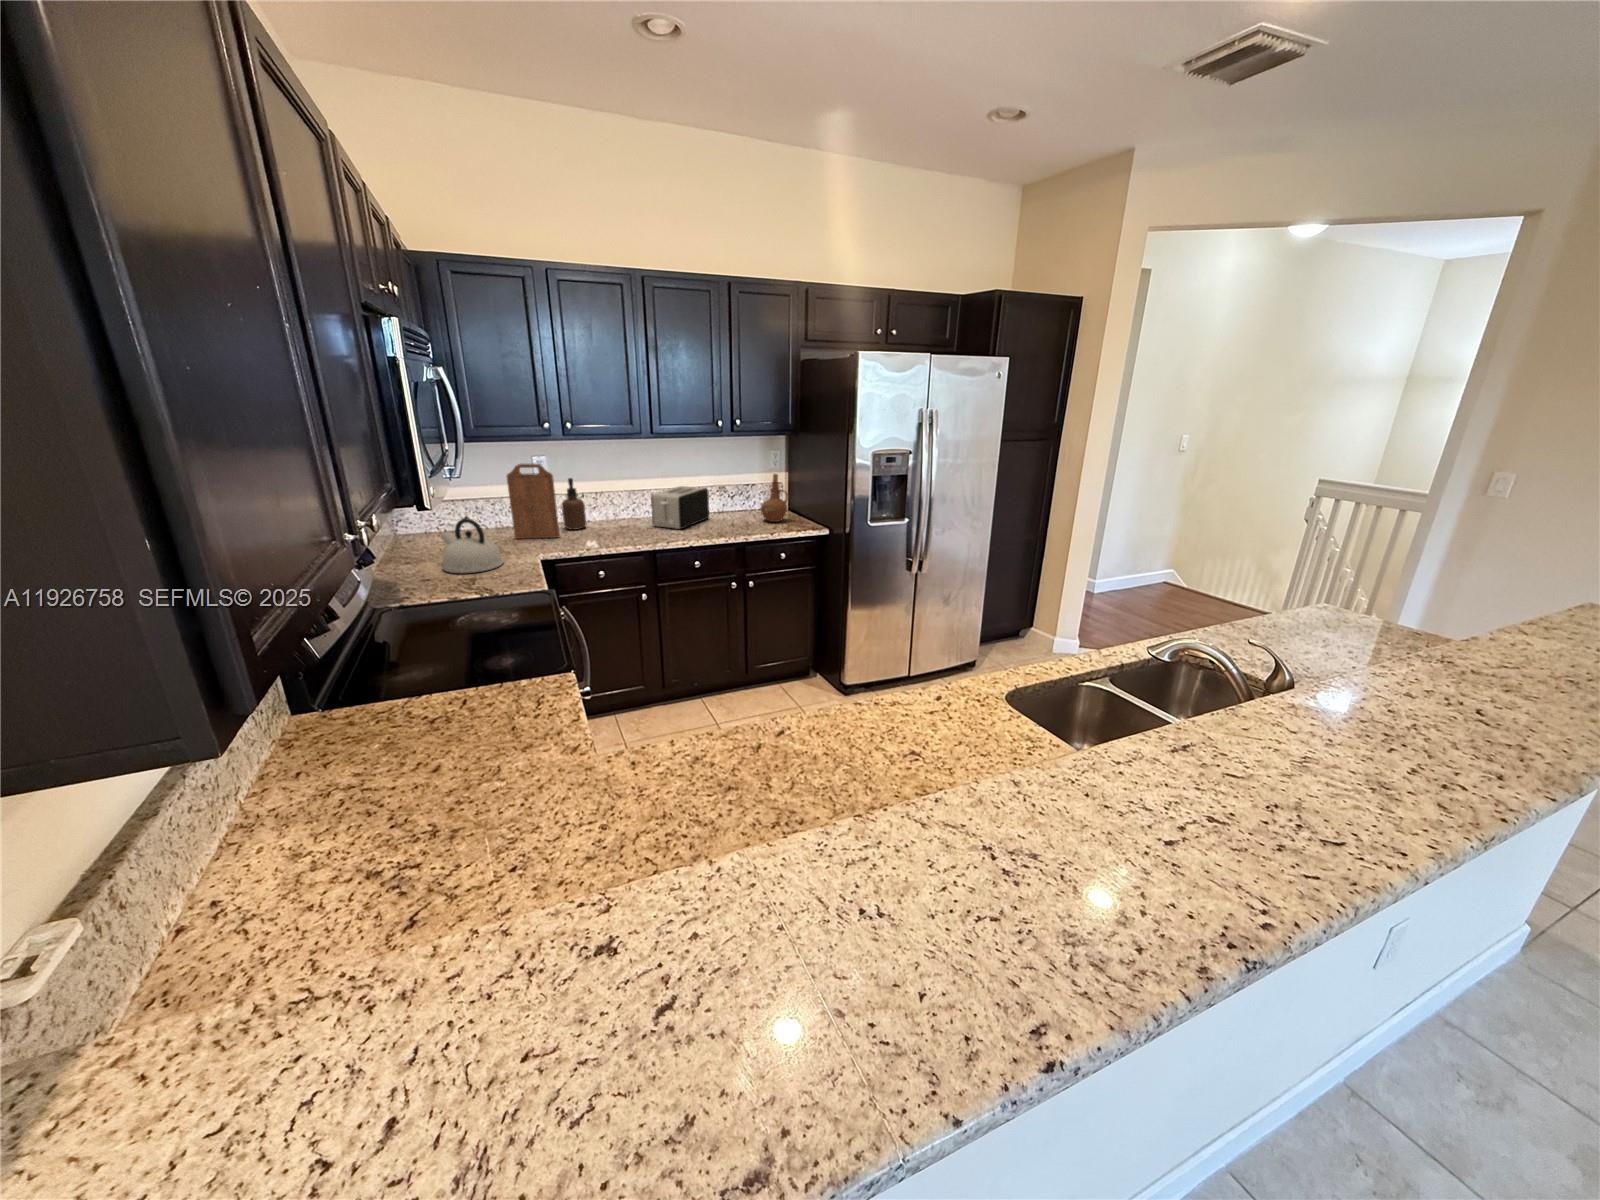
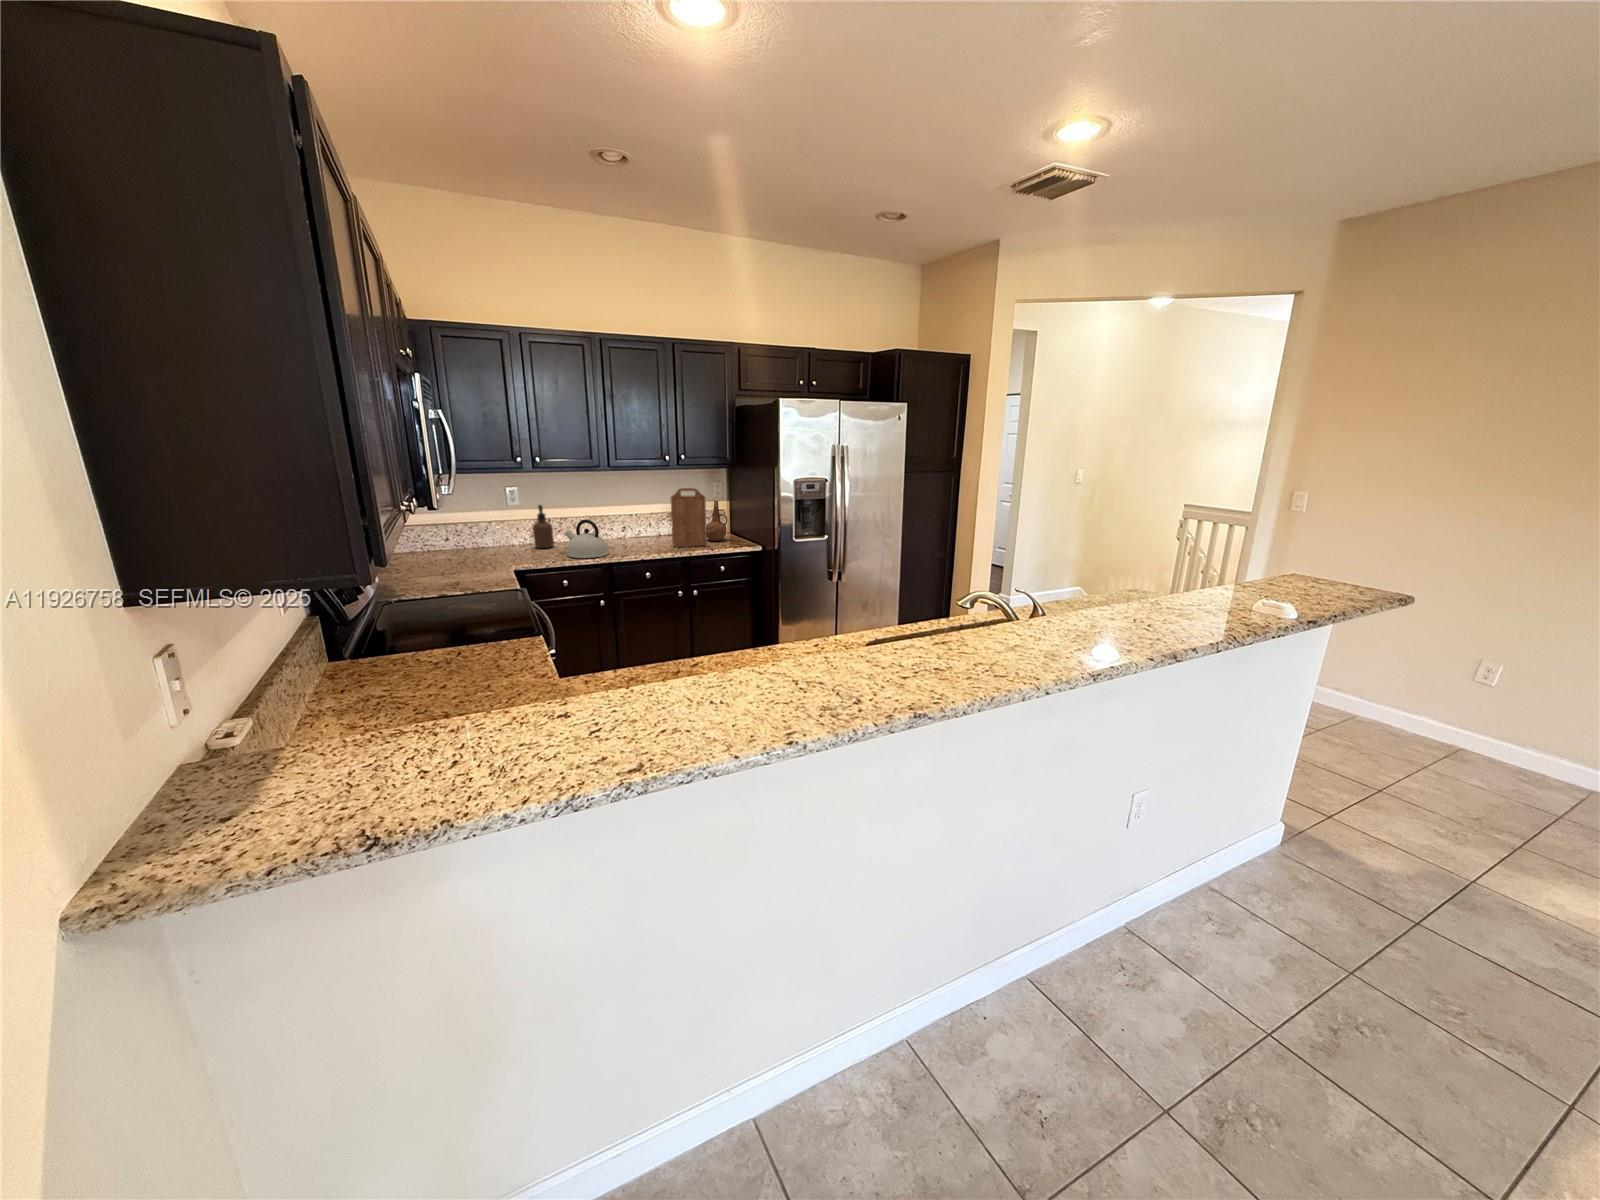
cutting board: present [507,463,560,539] -> present [671,488,707,547]
toaster: present [651,486,709,529] -> none [610,512,661,547]
kettle: present [441,518,504,573] -> present [565,519,609,558]

